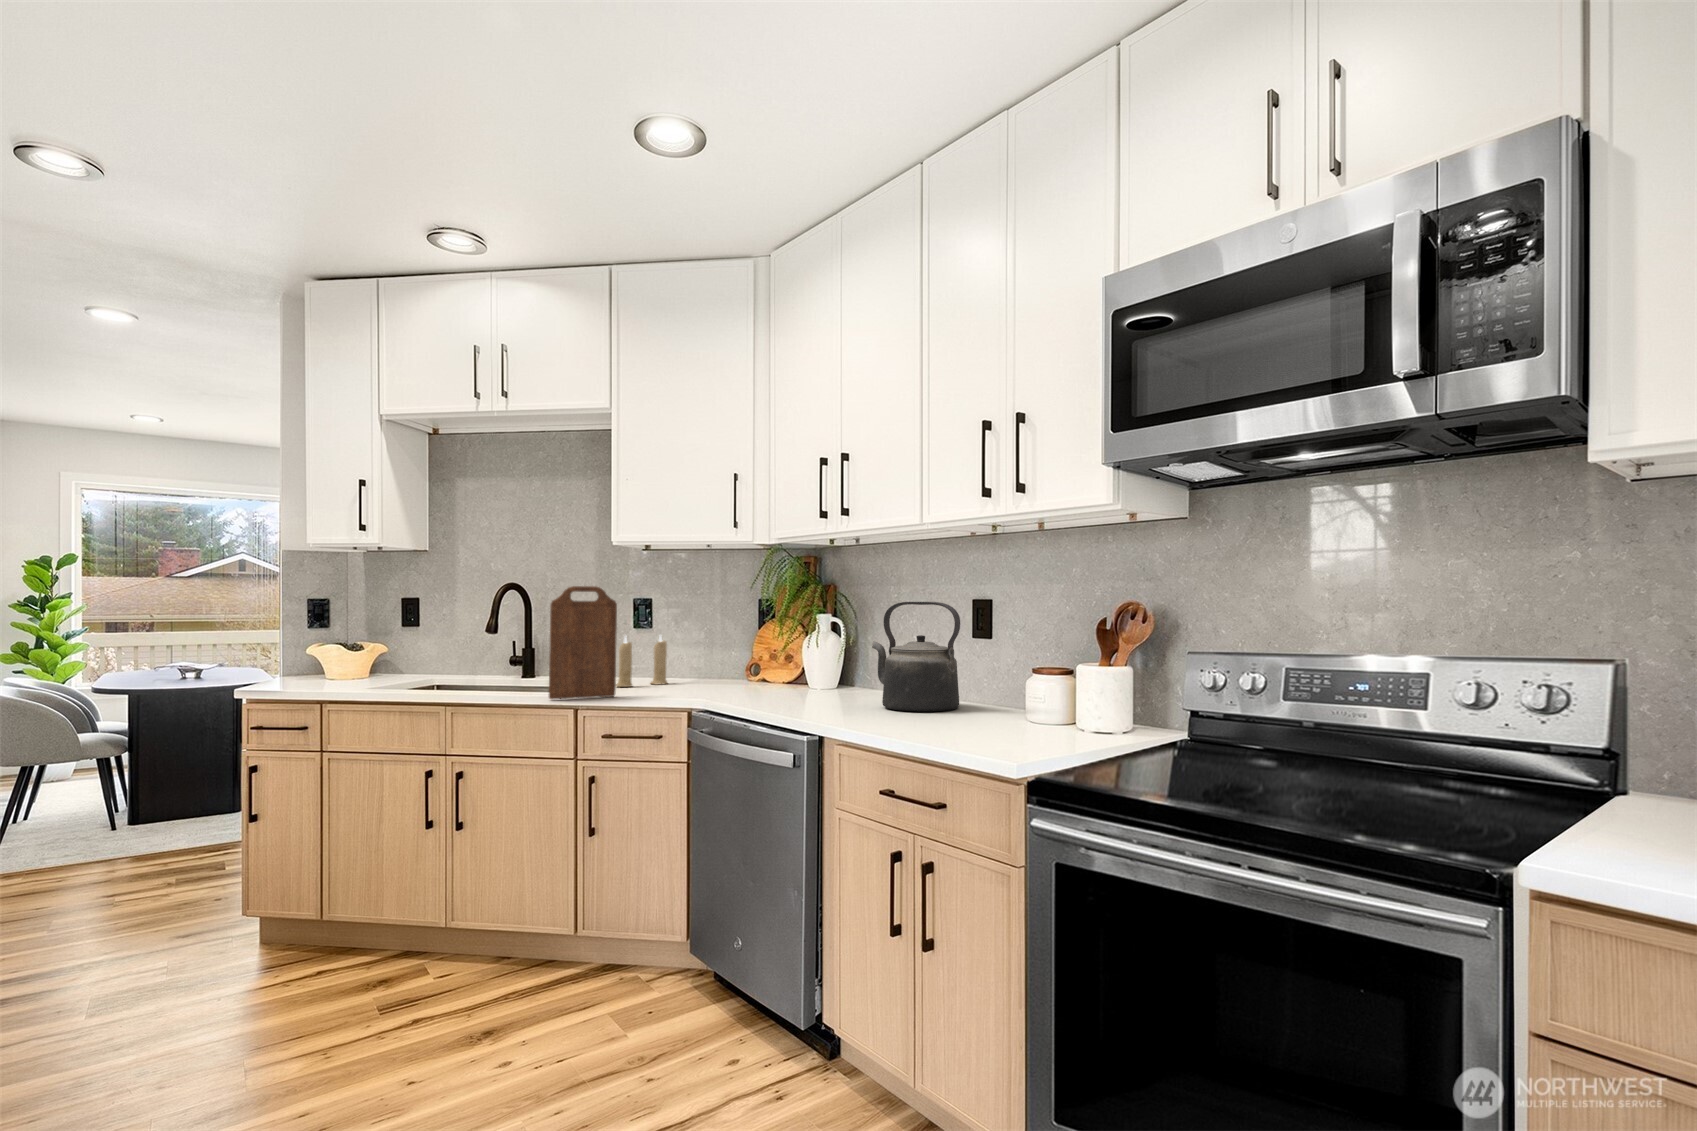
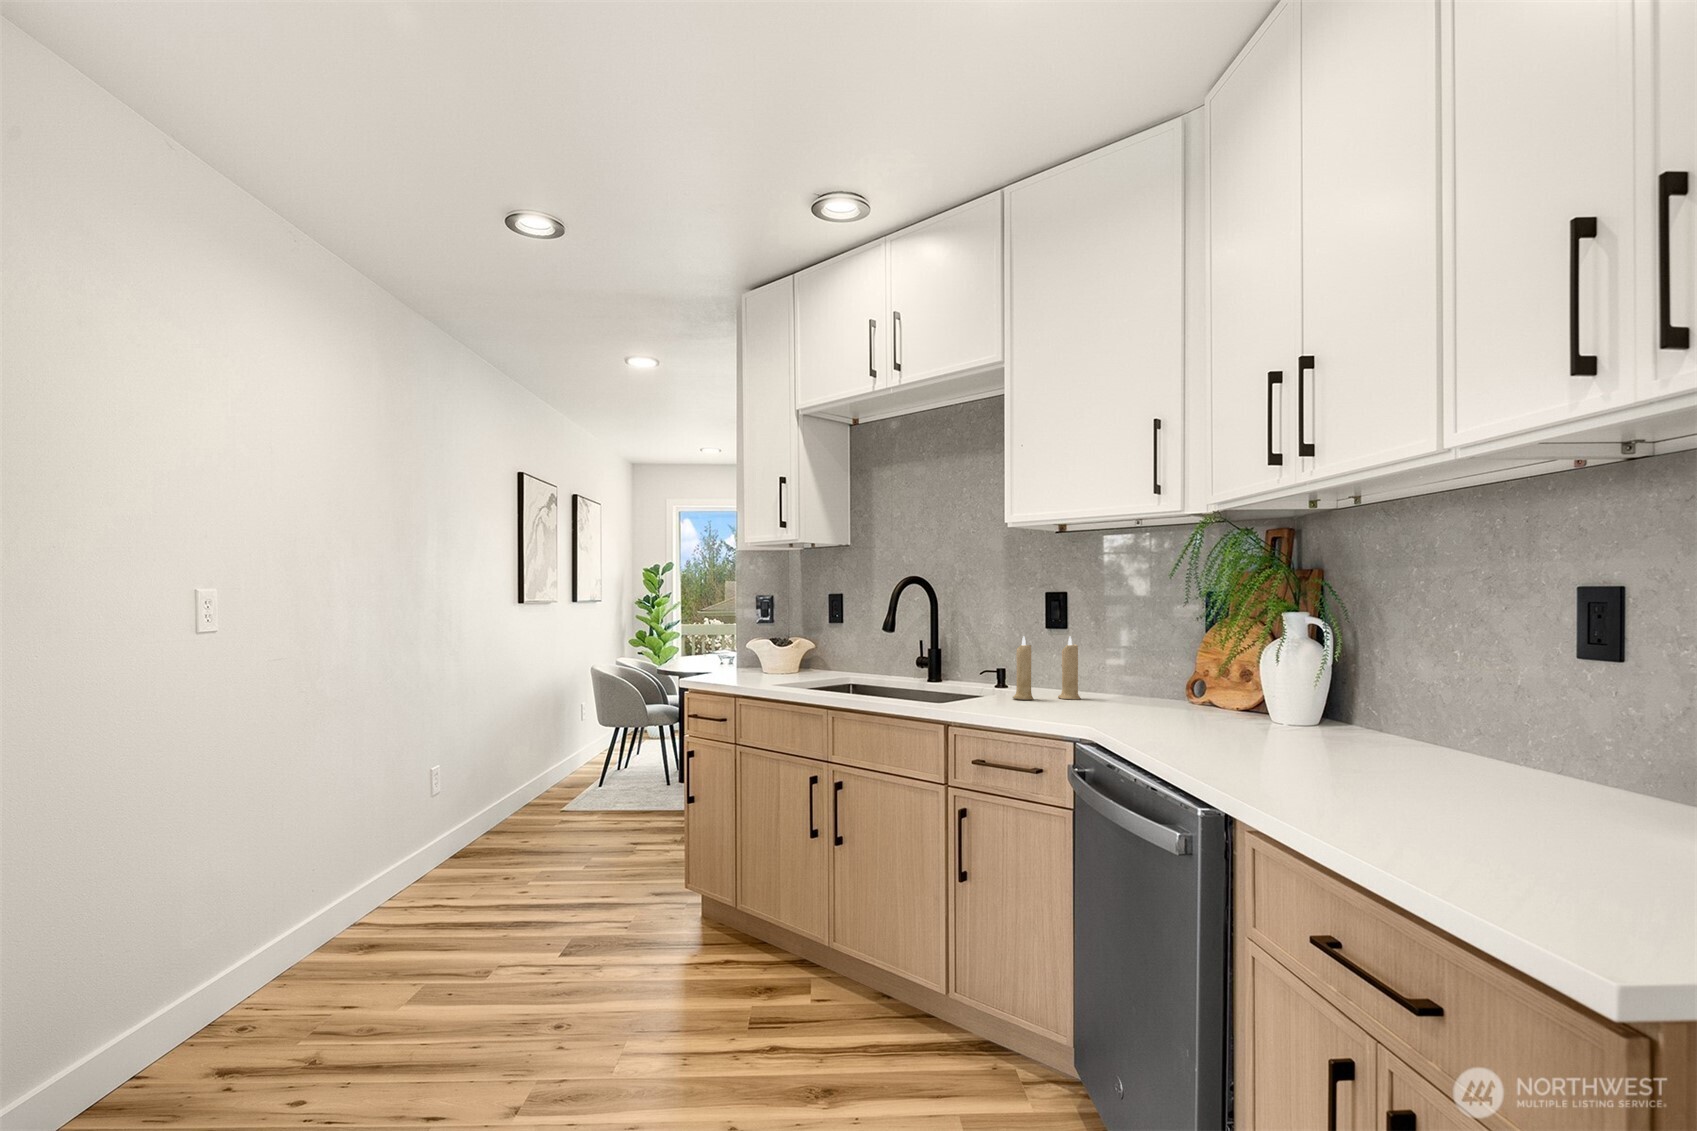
cutting board: present [549,586,617,699] -> none [915,575,995,712]
kettle: present [872,602,960,712] -> none [1360,590,1543,788]

